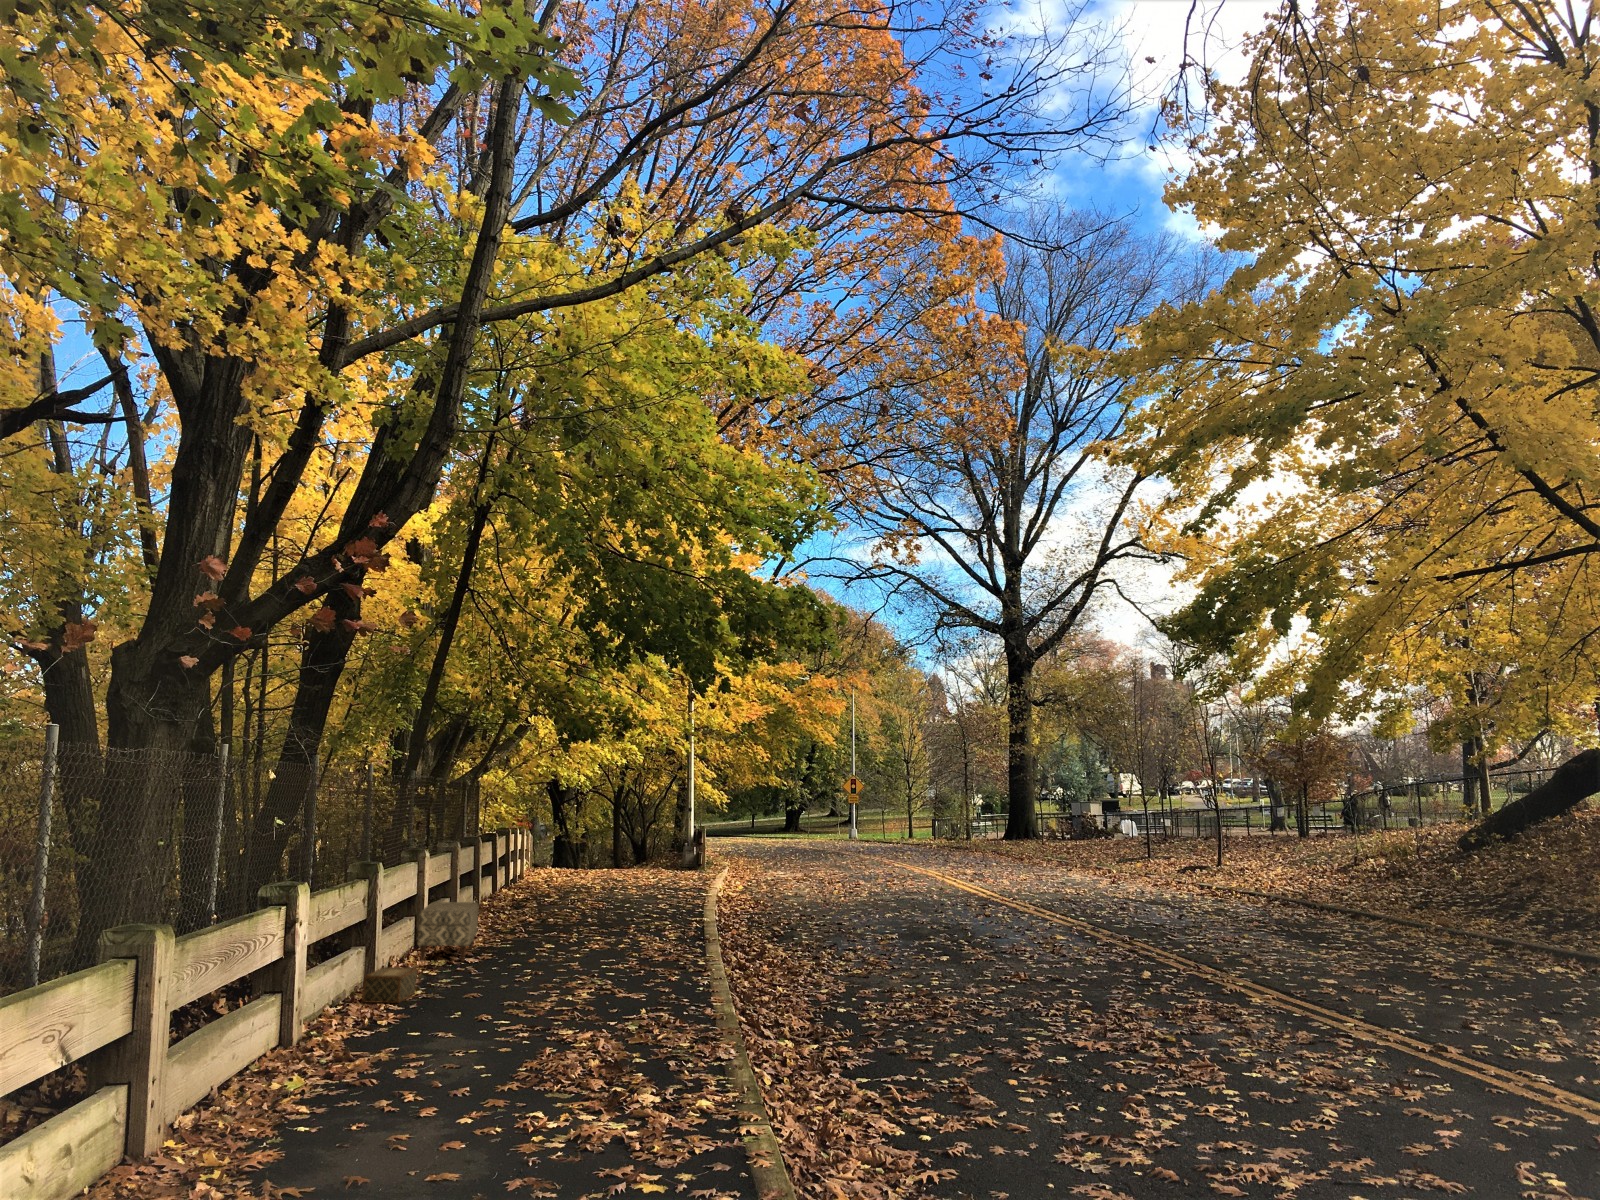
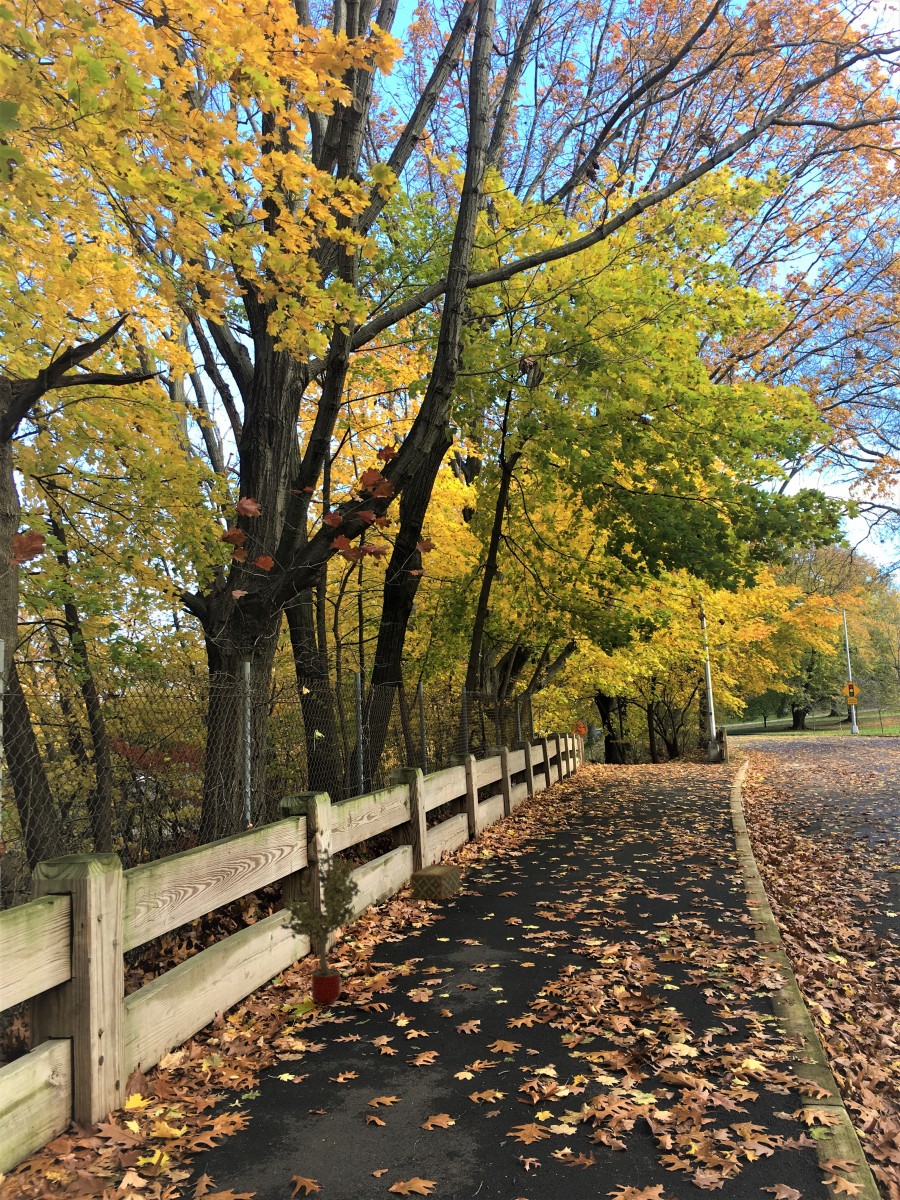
bench: present [418,902,479,961] -> none [470,801,524,855]
potted tree: none [271,933,353,1086] -> present [280,849,360,1005]

